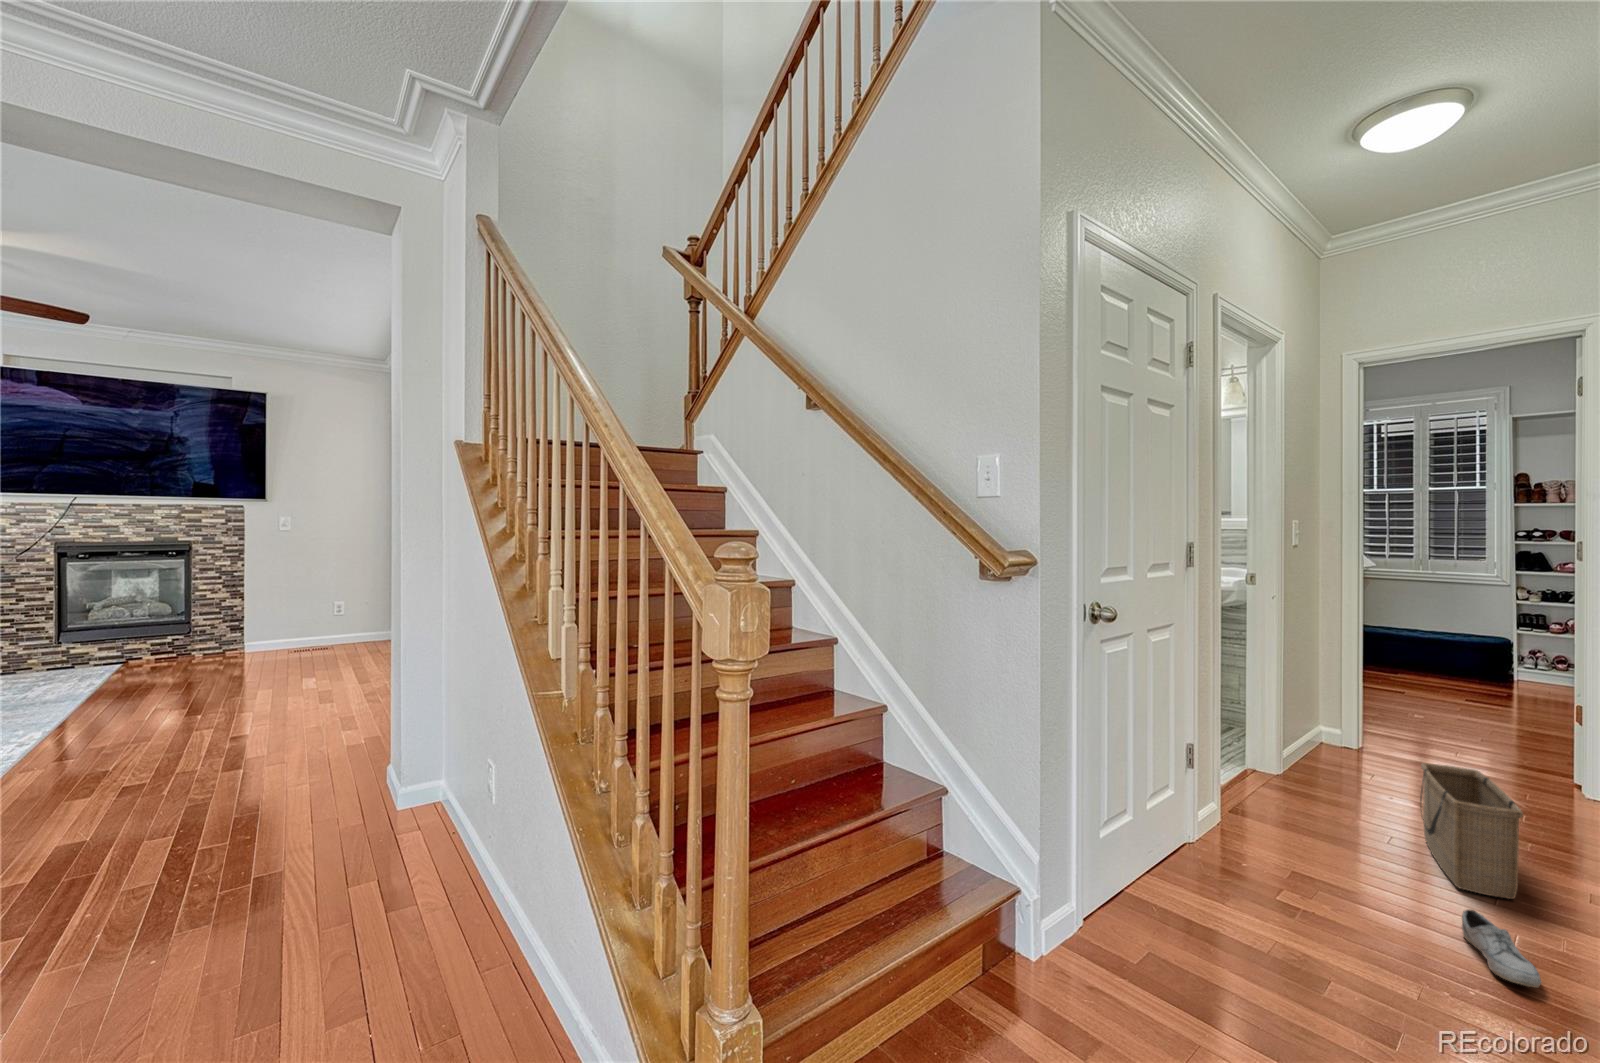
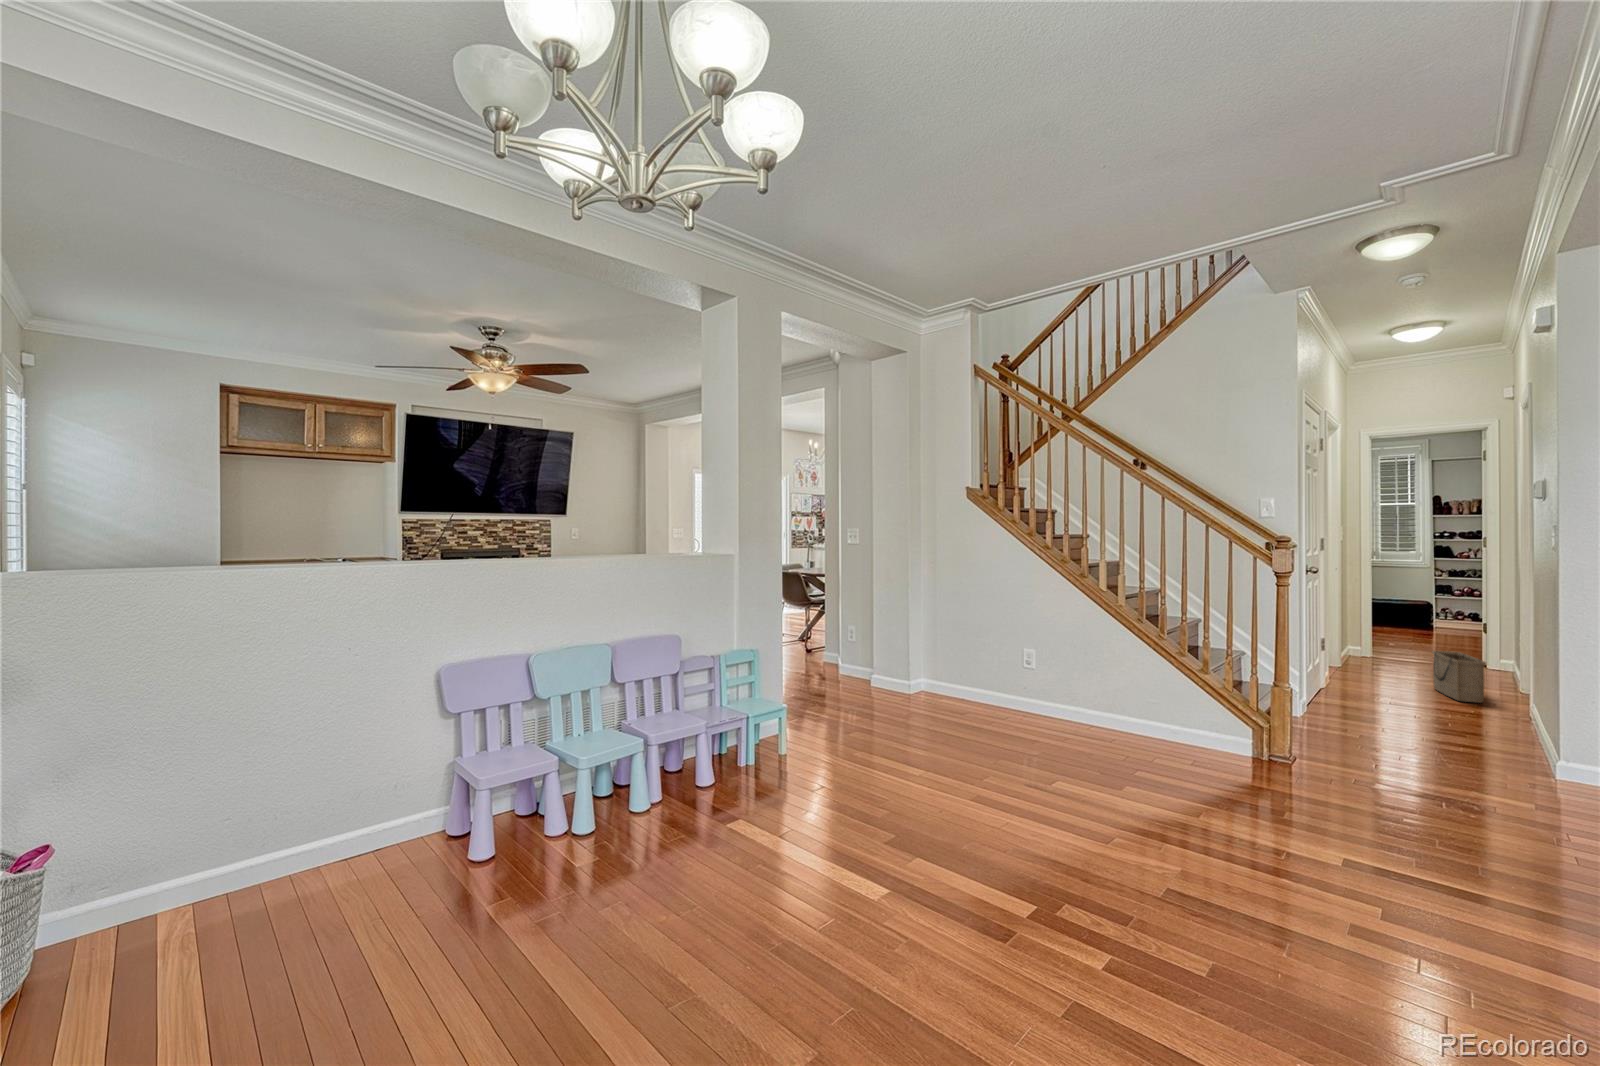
shoe: present [1462,910,1541,988] -> none [1468,701,1505,721]

